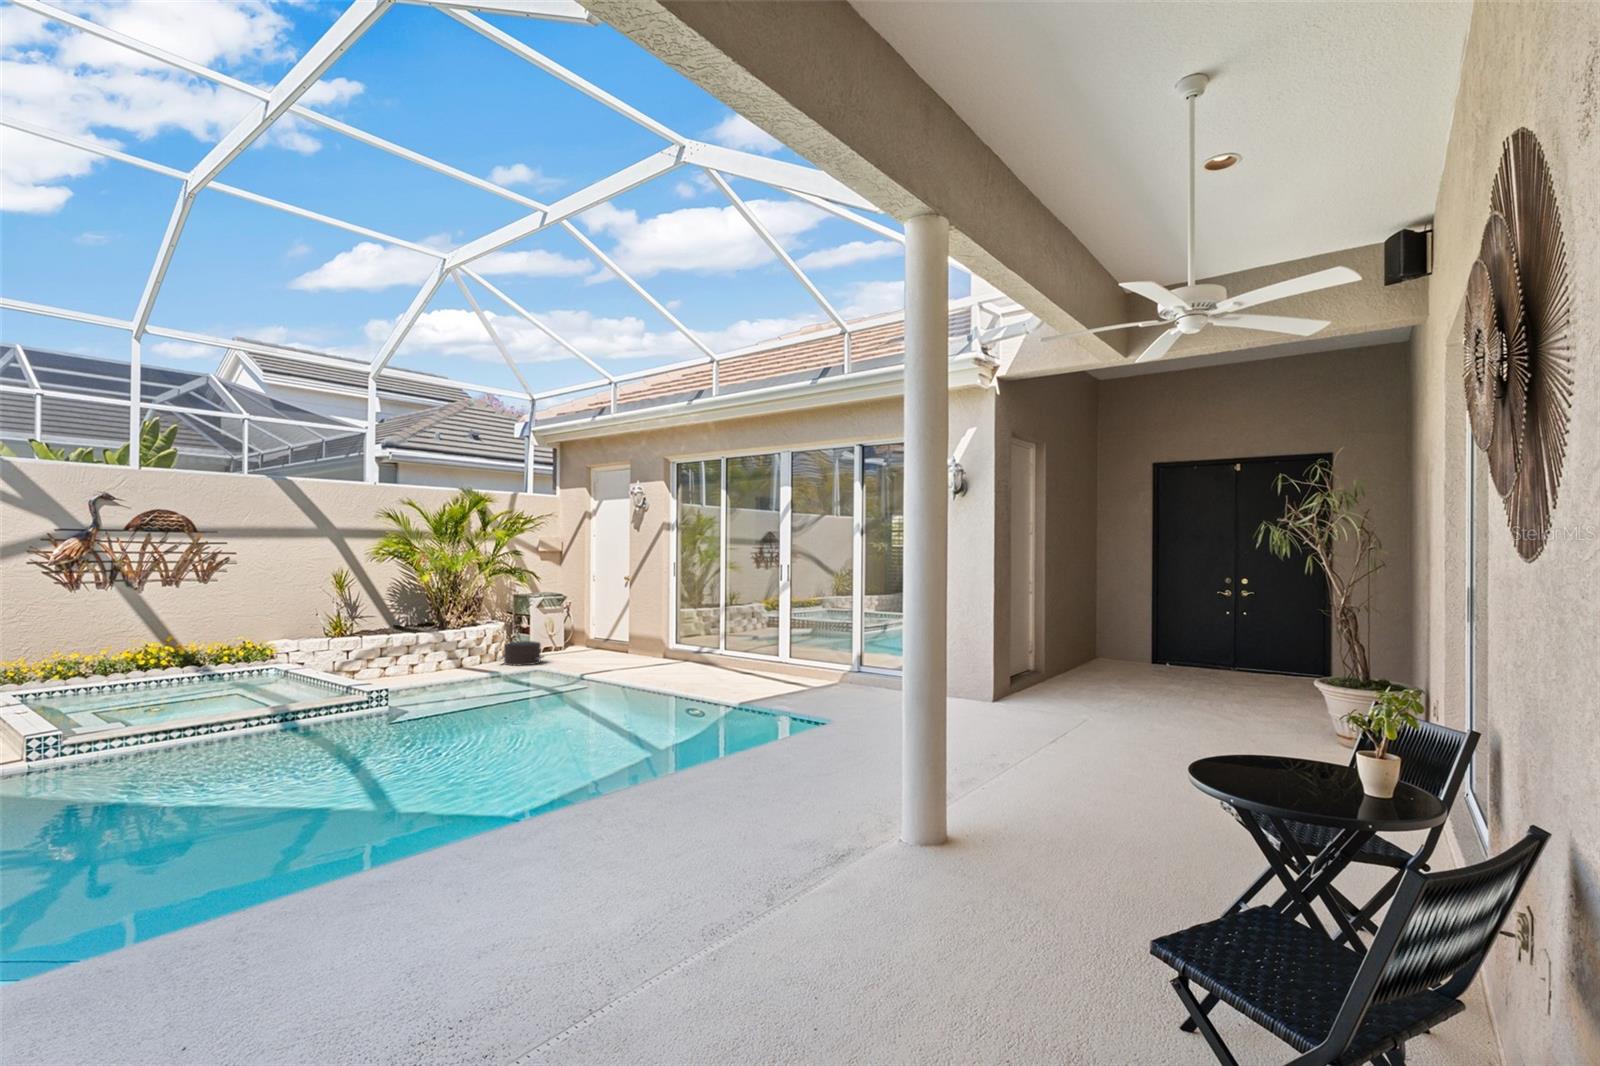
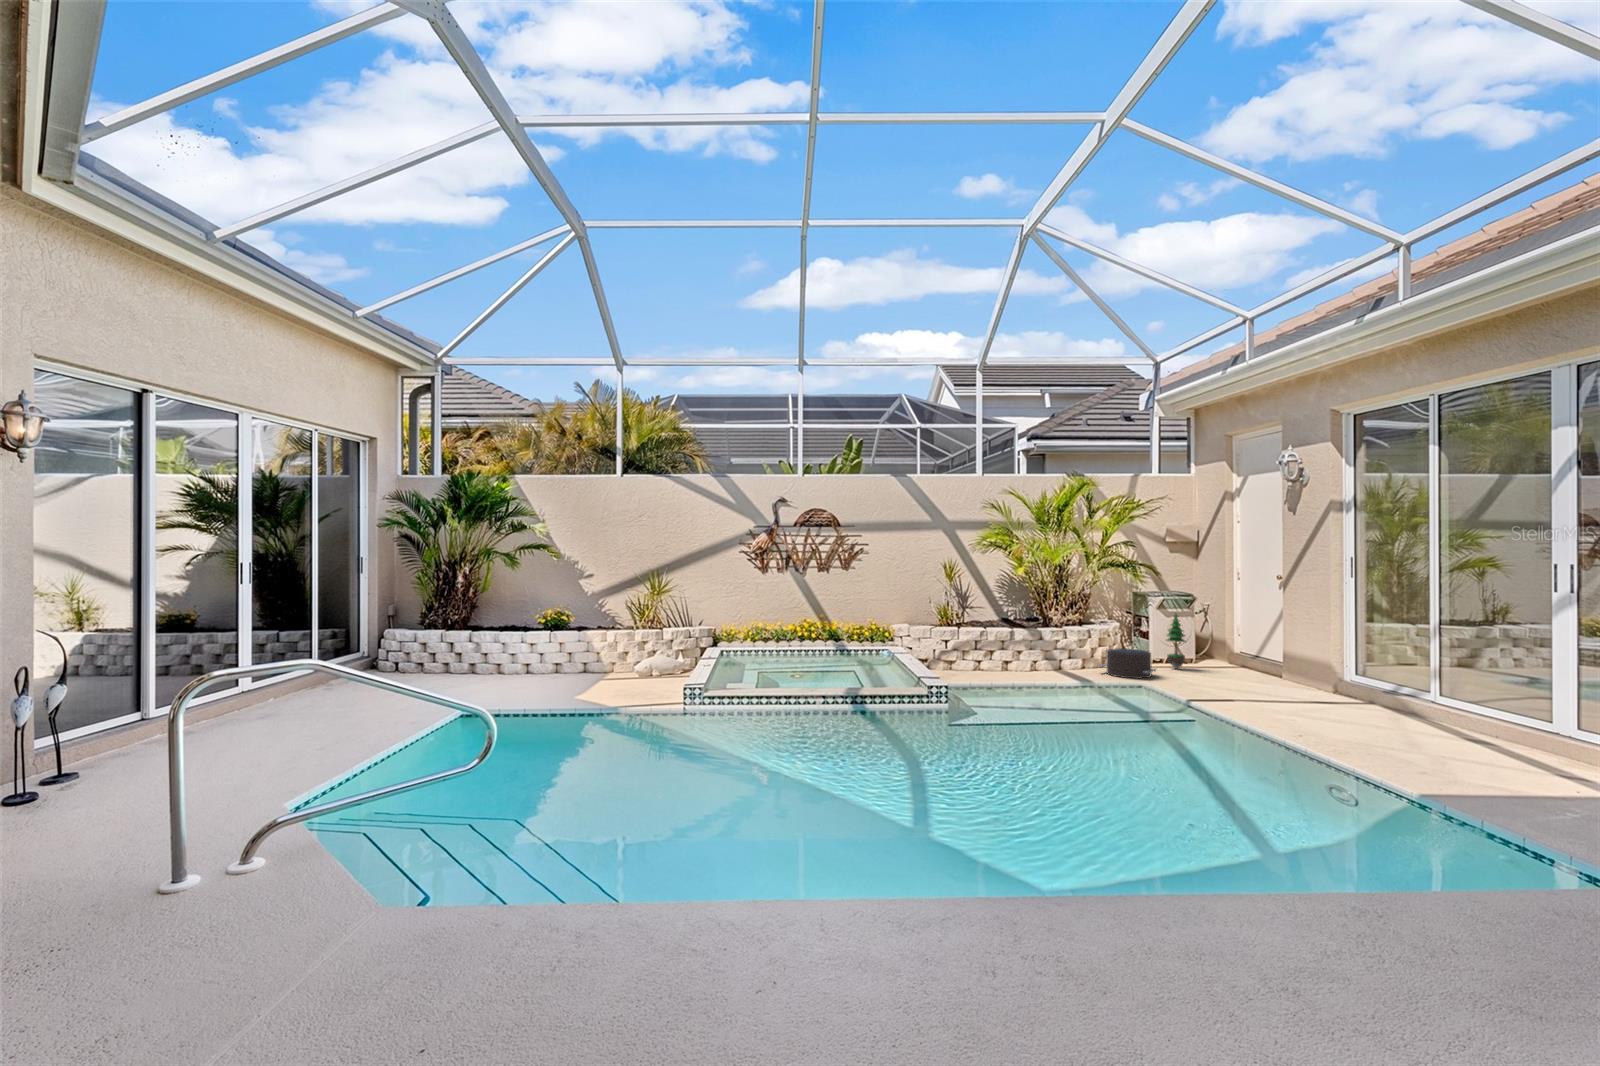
potted tree: none [545,608,562,654] -> present [1167,613,1185,668]

